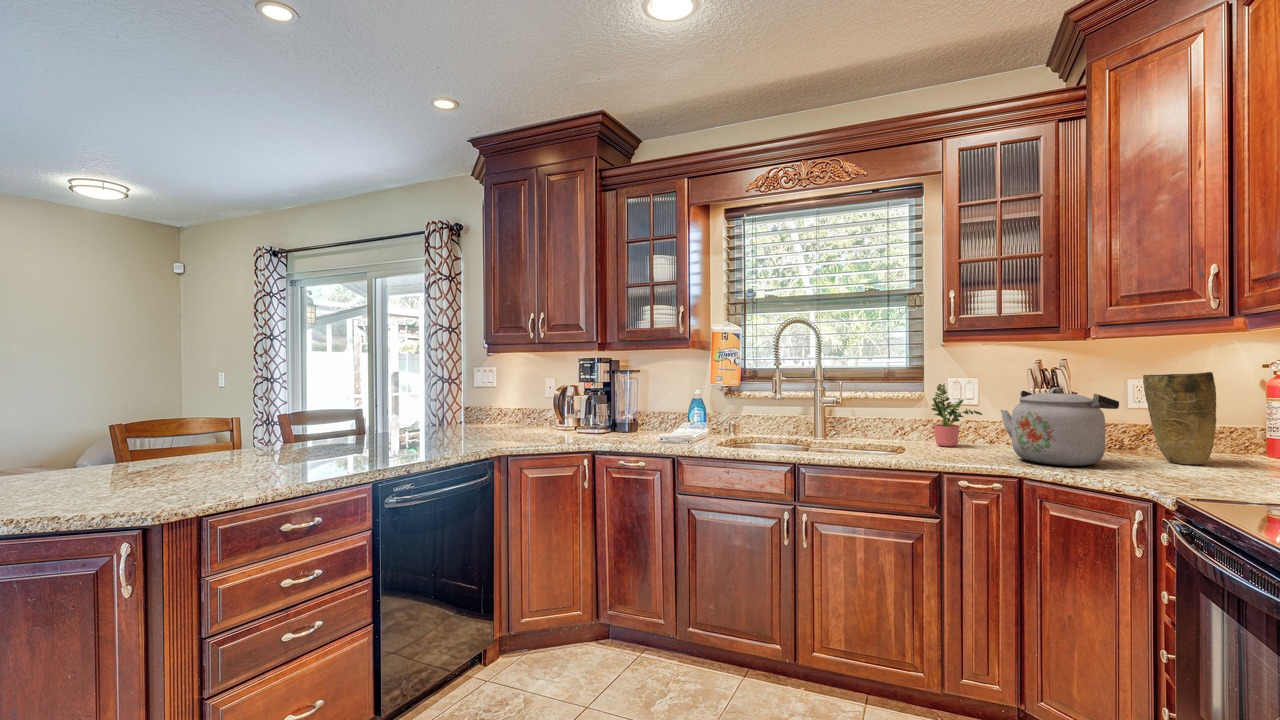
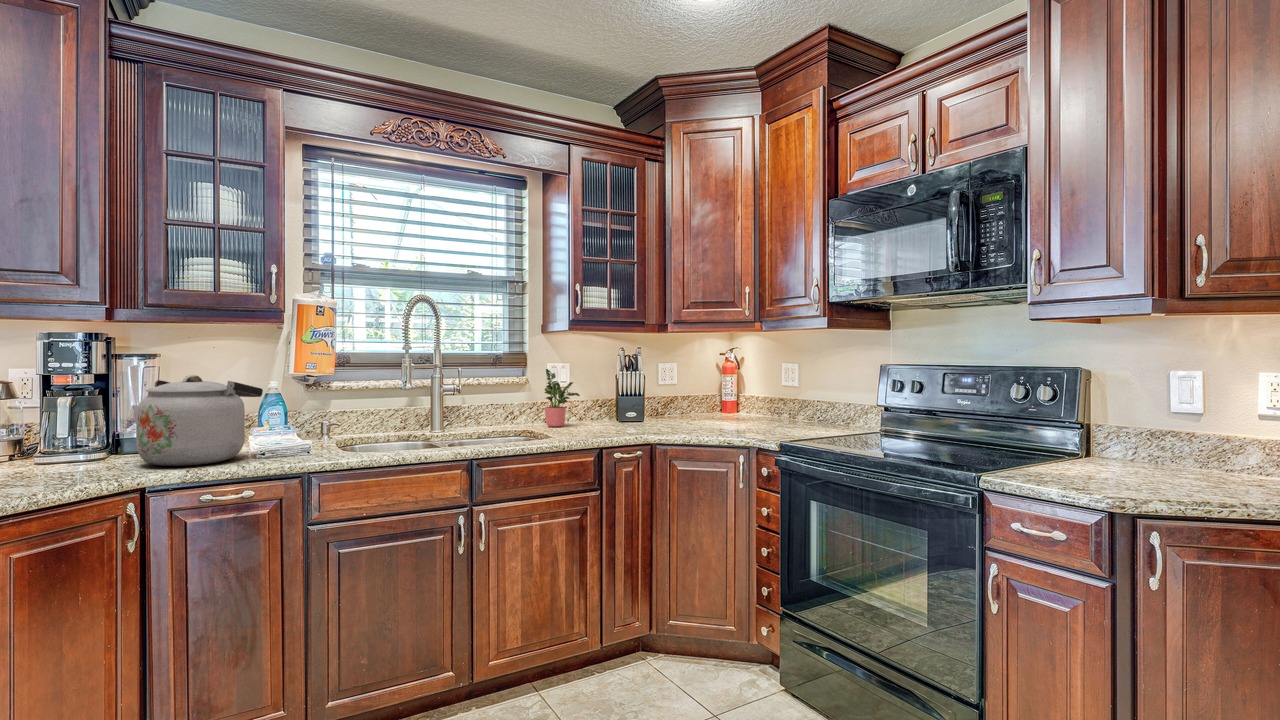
vase: present [1143,372,1216,464] -> none [682,357,720,421]
kettle: present [1001,387,1119,466] -> present [132,375,263,466]

